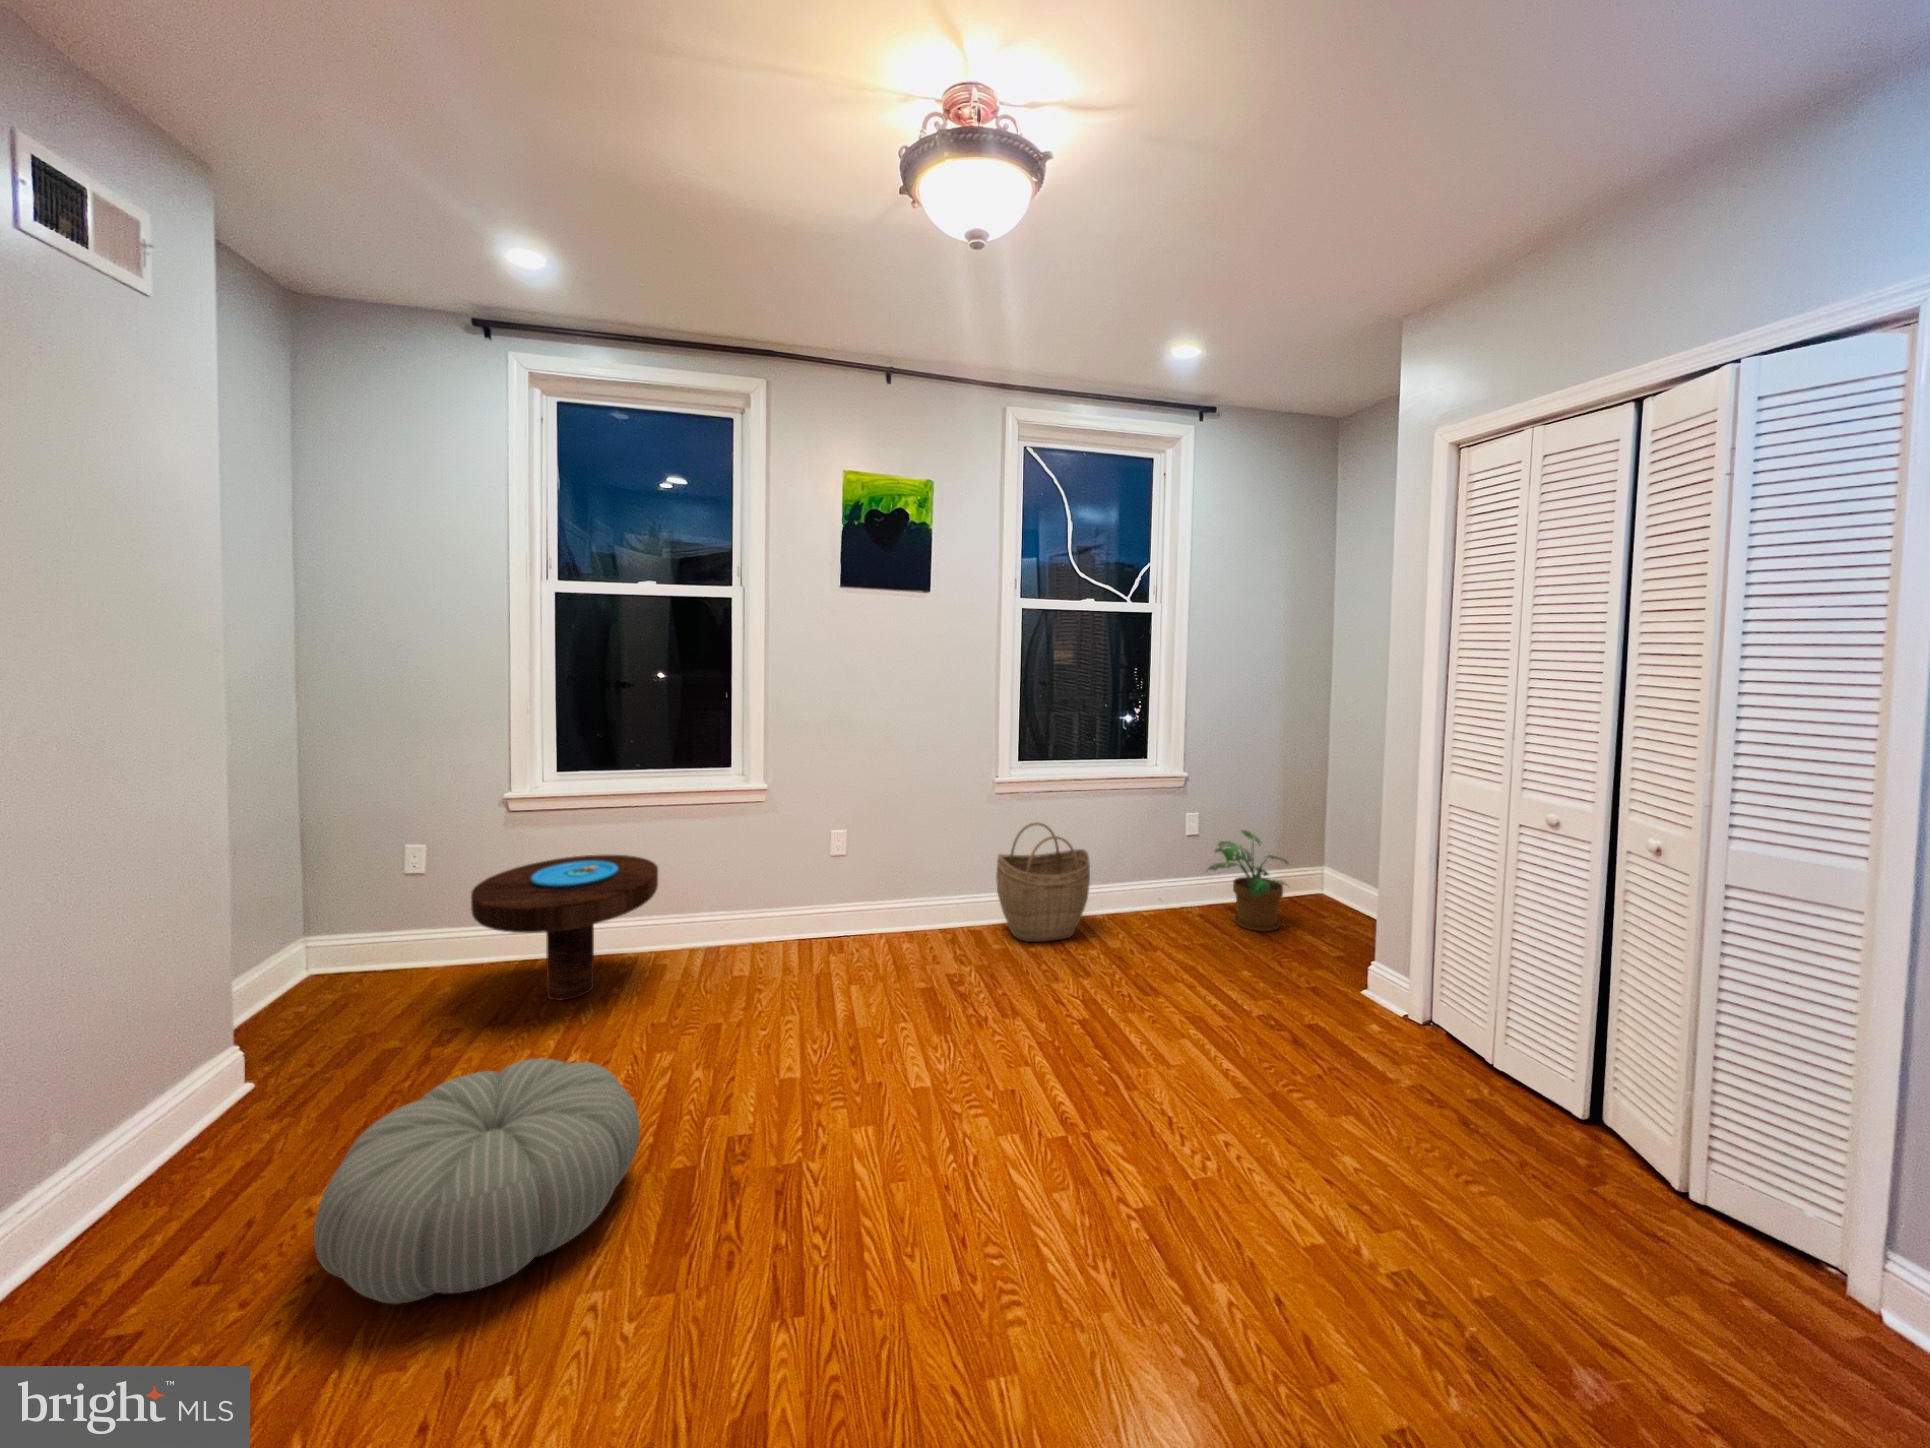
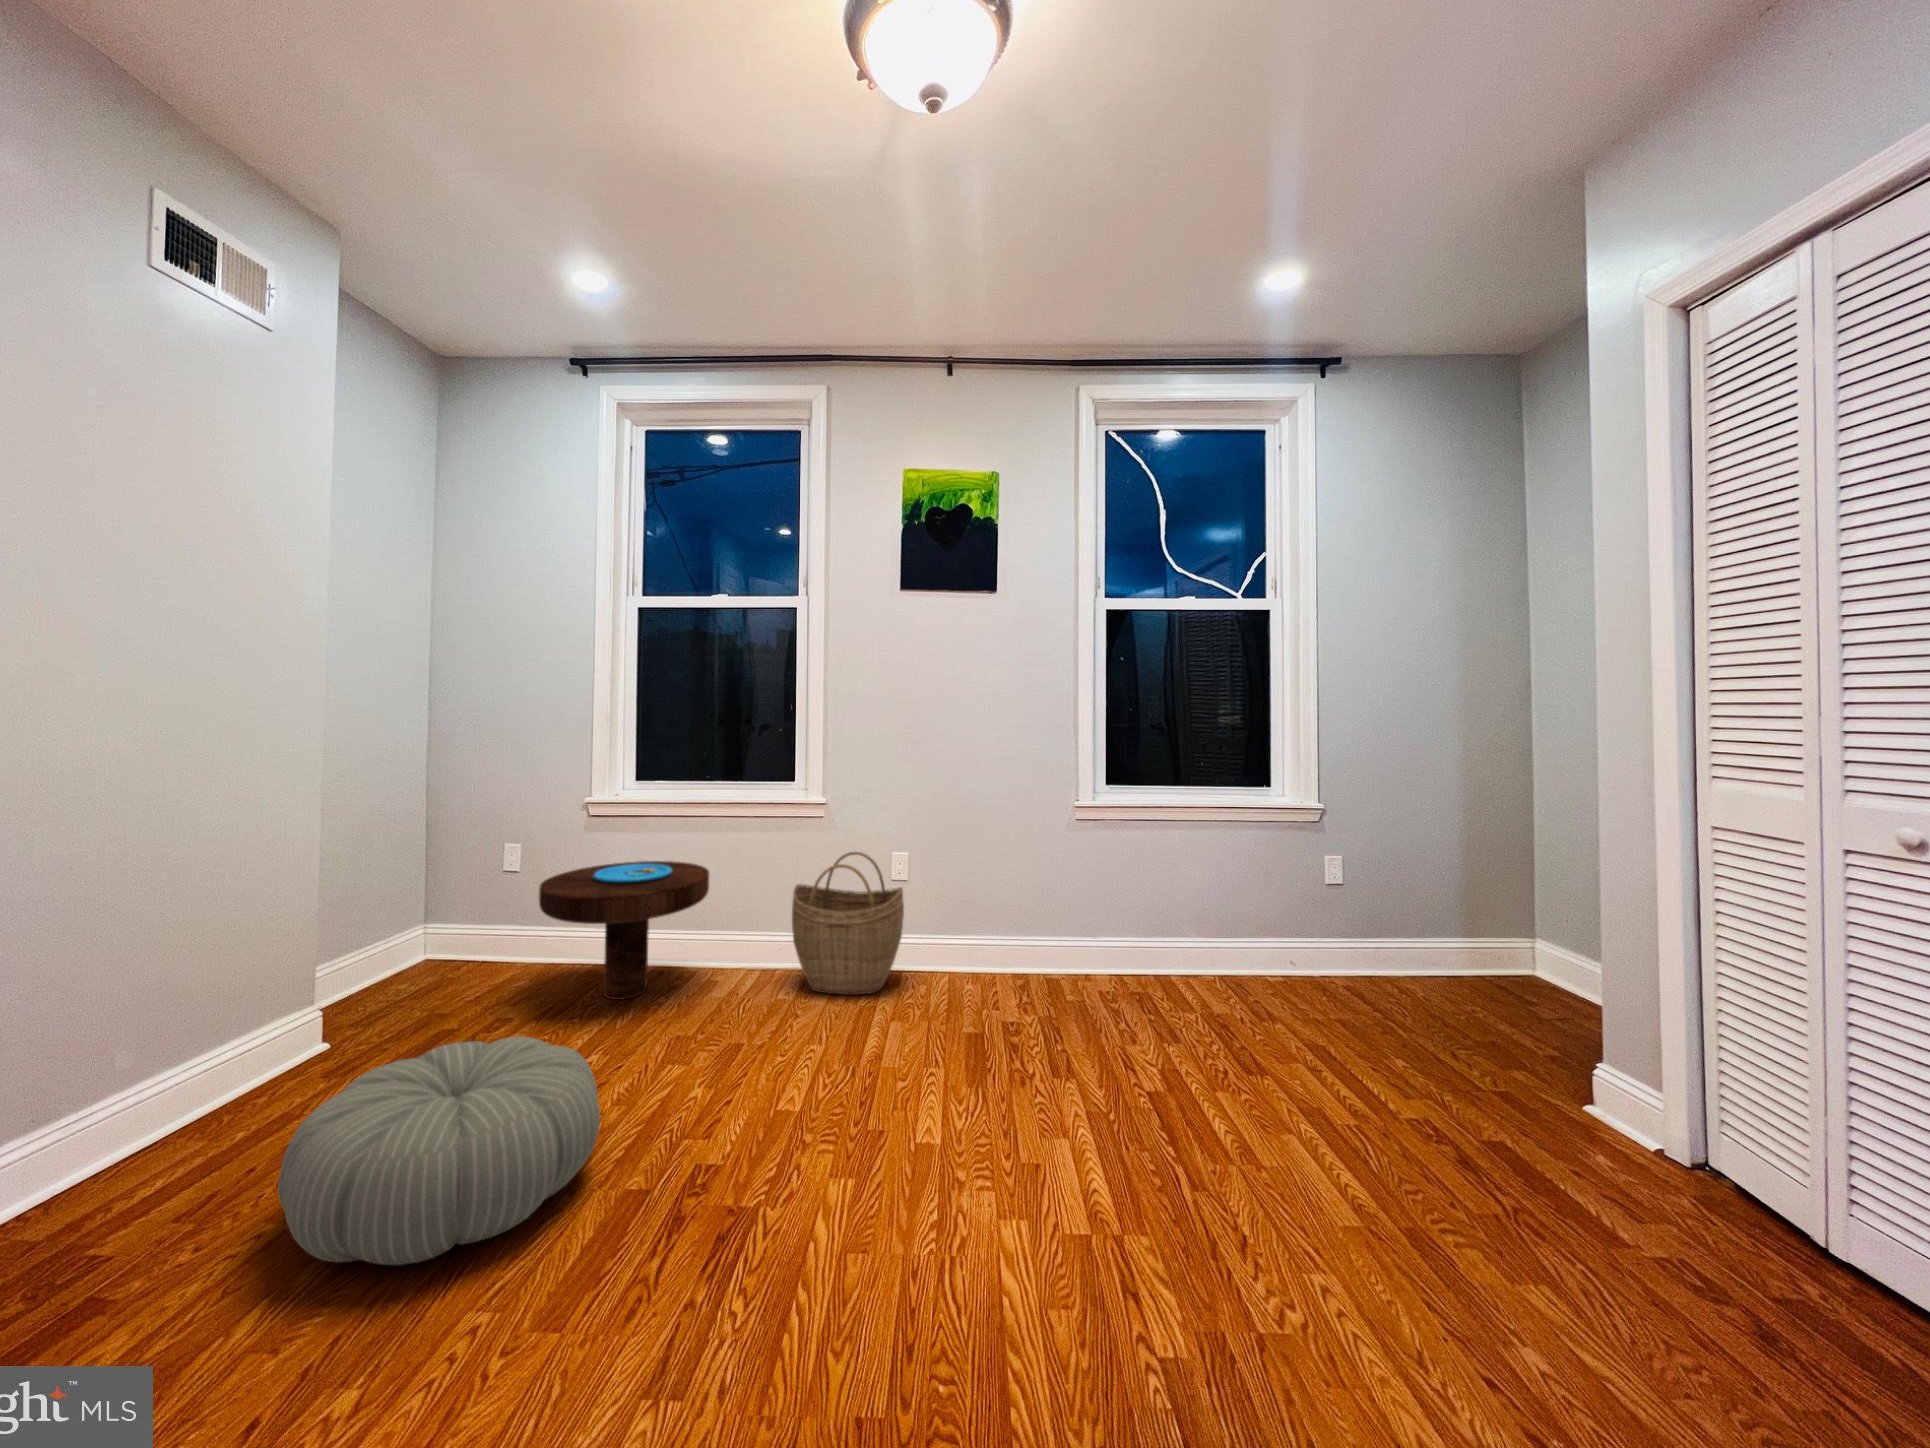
woven basket: present [996,822,1090,942] -> present [792,852,904,995]
potted plant: present [1208,830,1288,931] -> none [1358,880,1487,1021]

